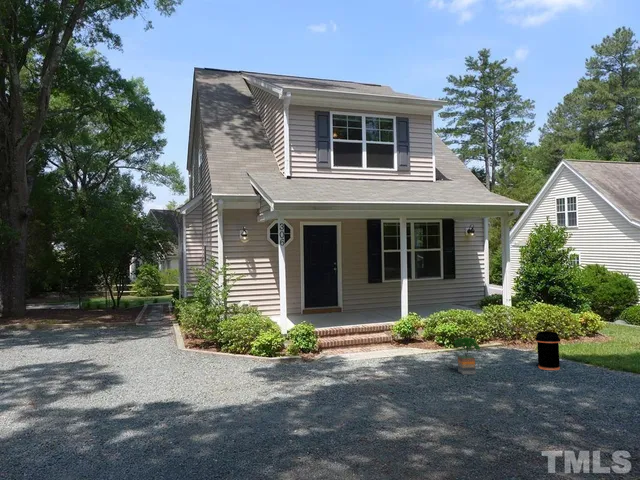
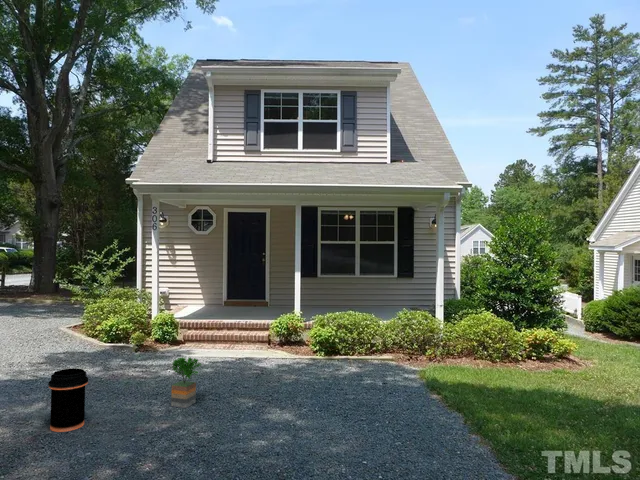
trash can: present [535,332,560,370] -> present [48,368,88,432]

